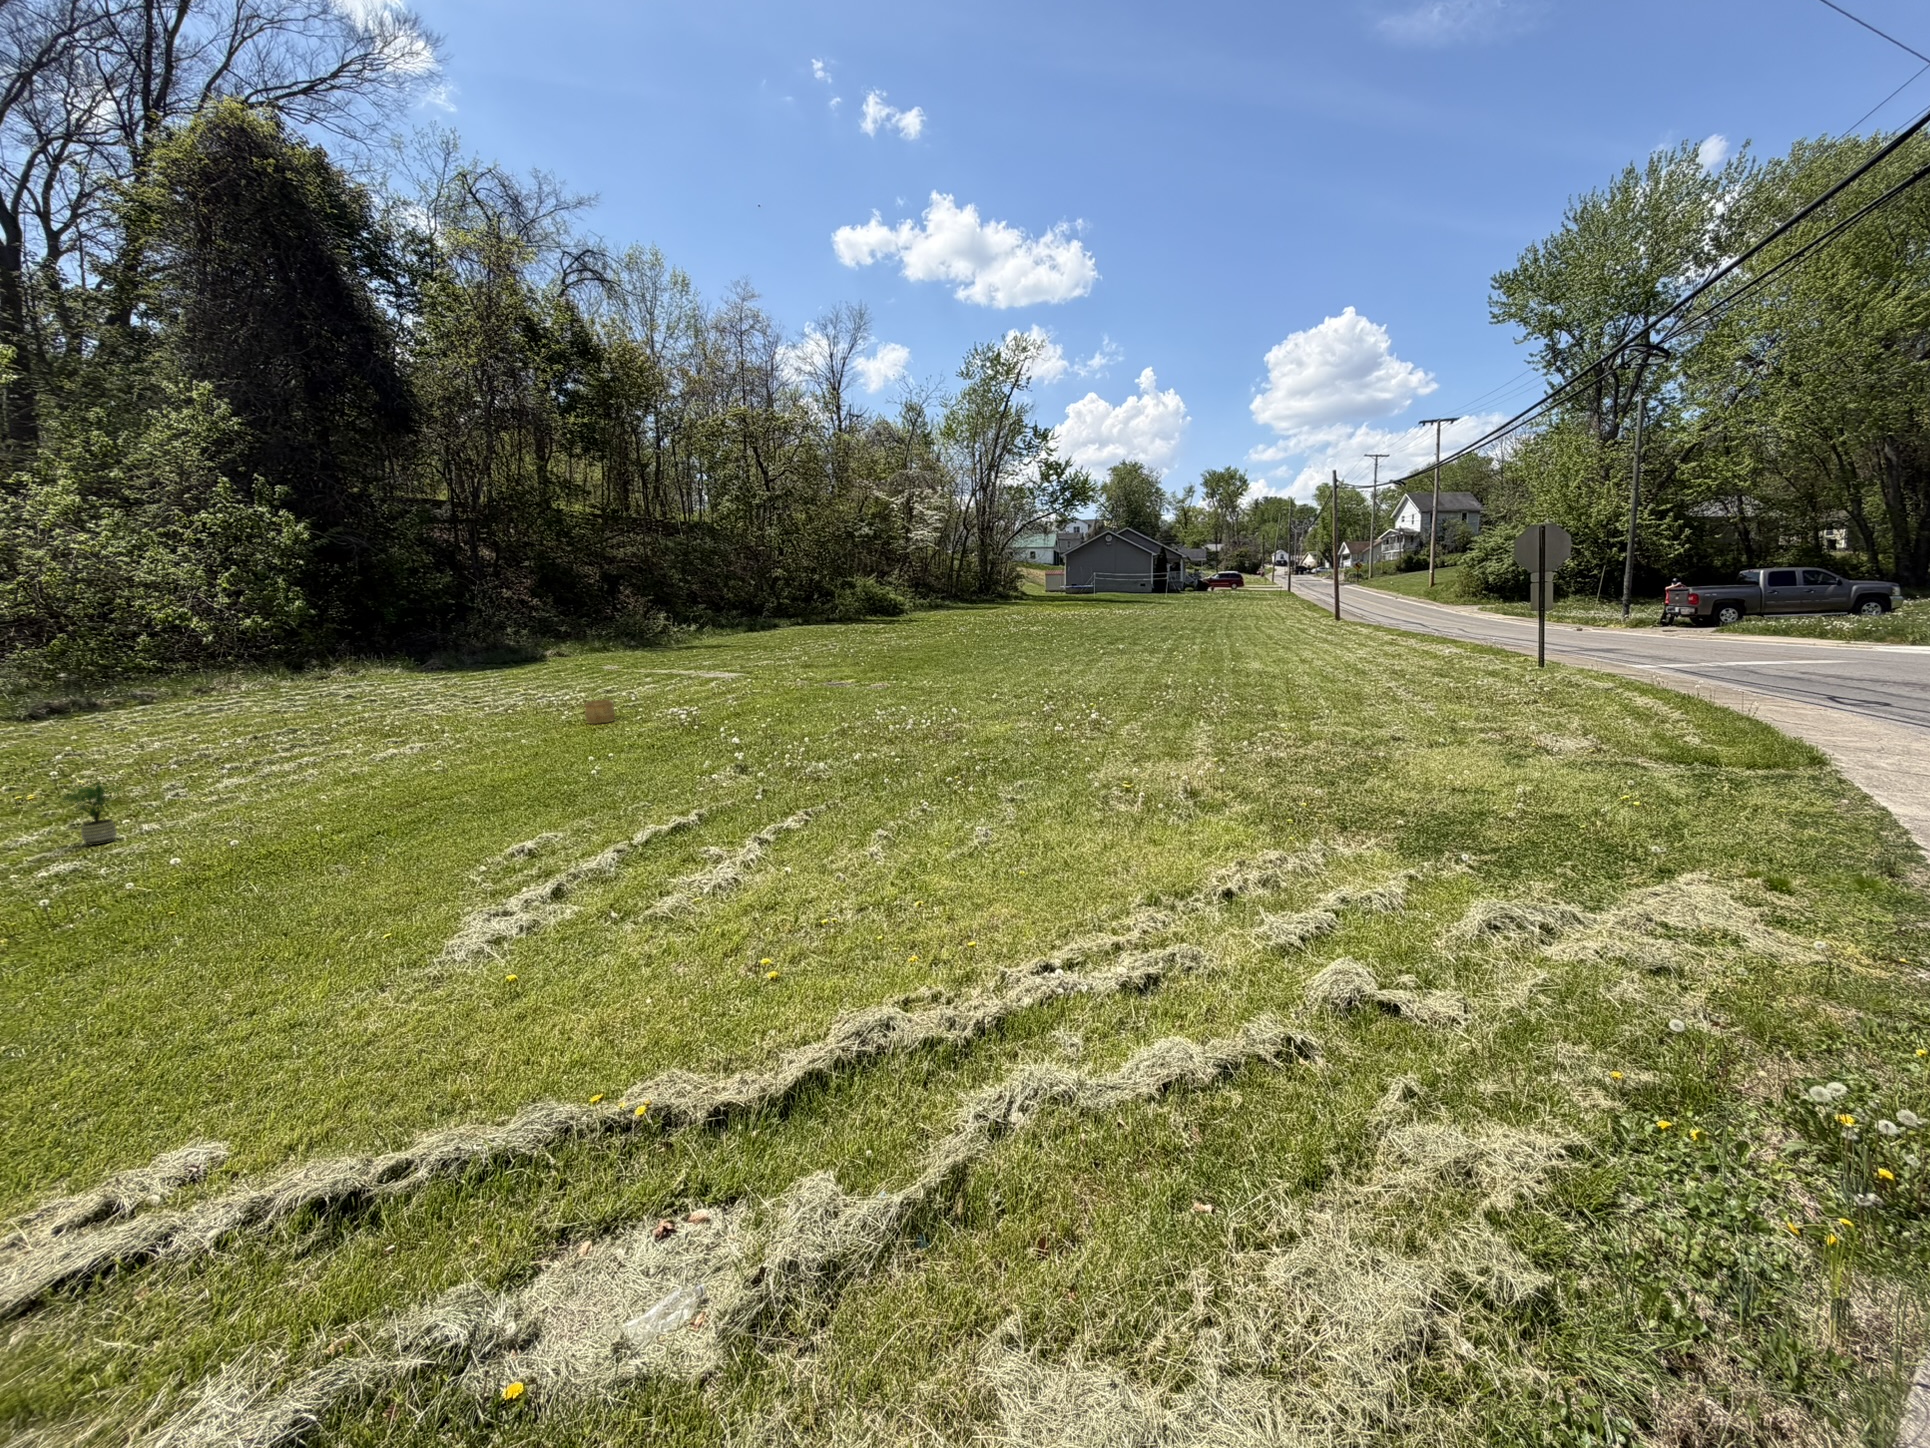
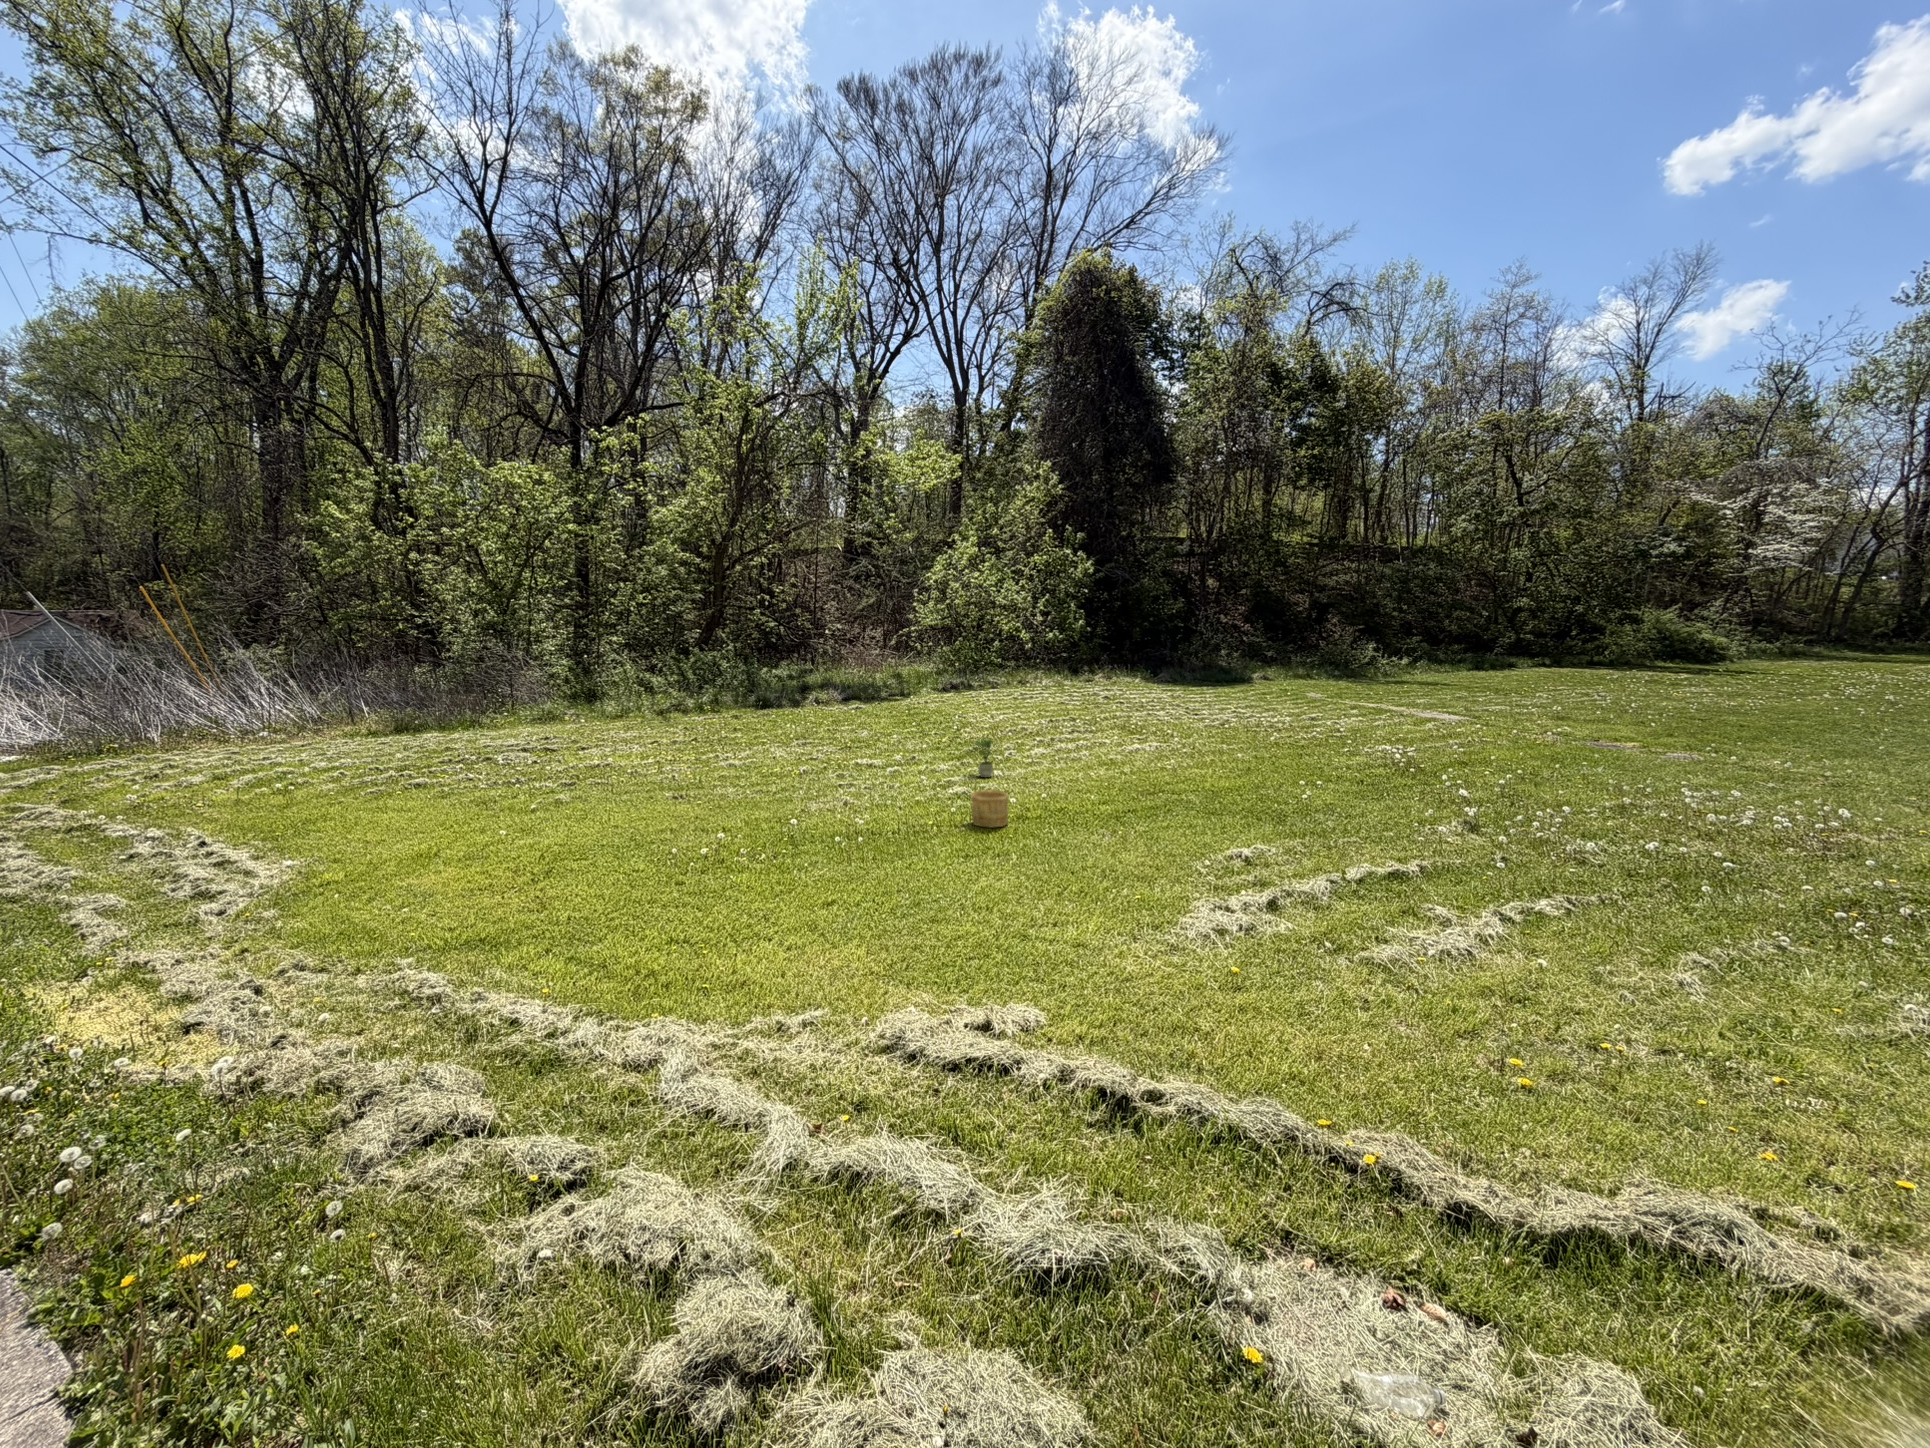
wooden bucket: present [584,700,615,724] -> present [971,790,1009,827]

